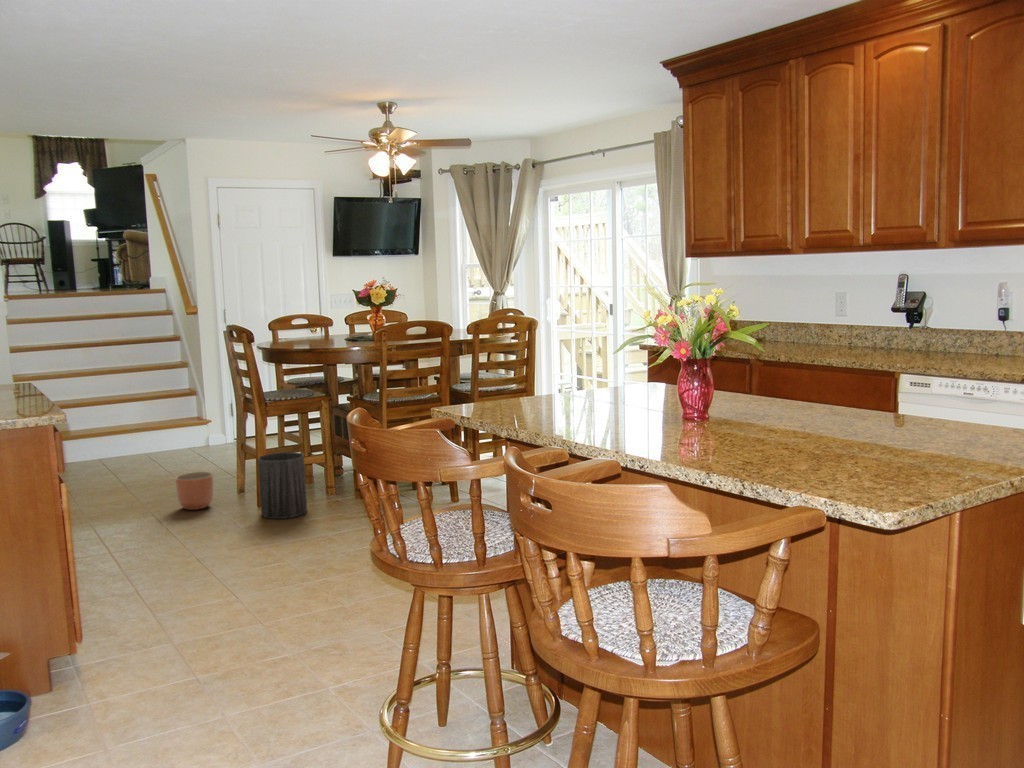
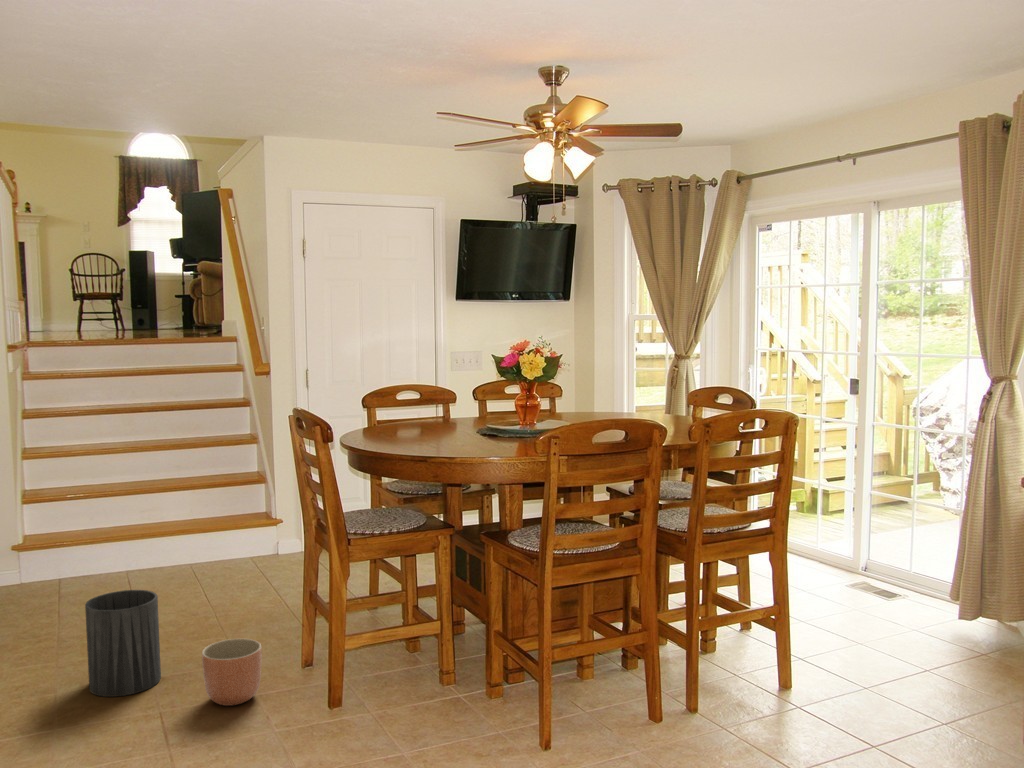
trash can: present [258,452,307,519] -> present [85,590,161,697]

